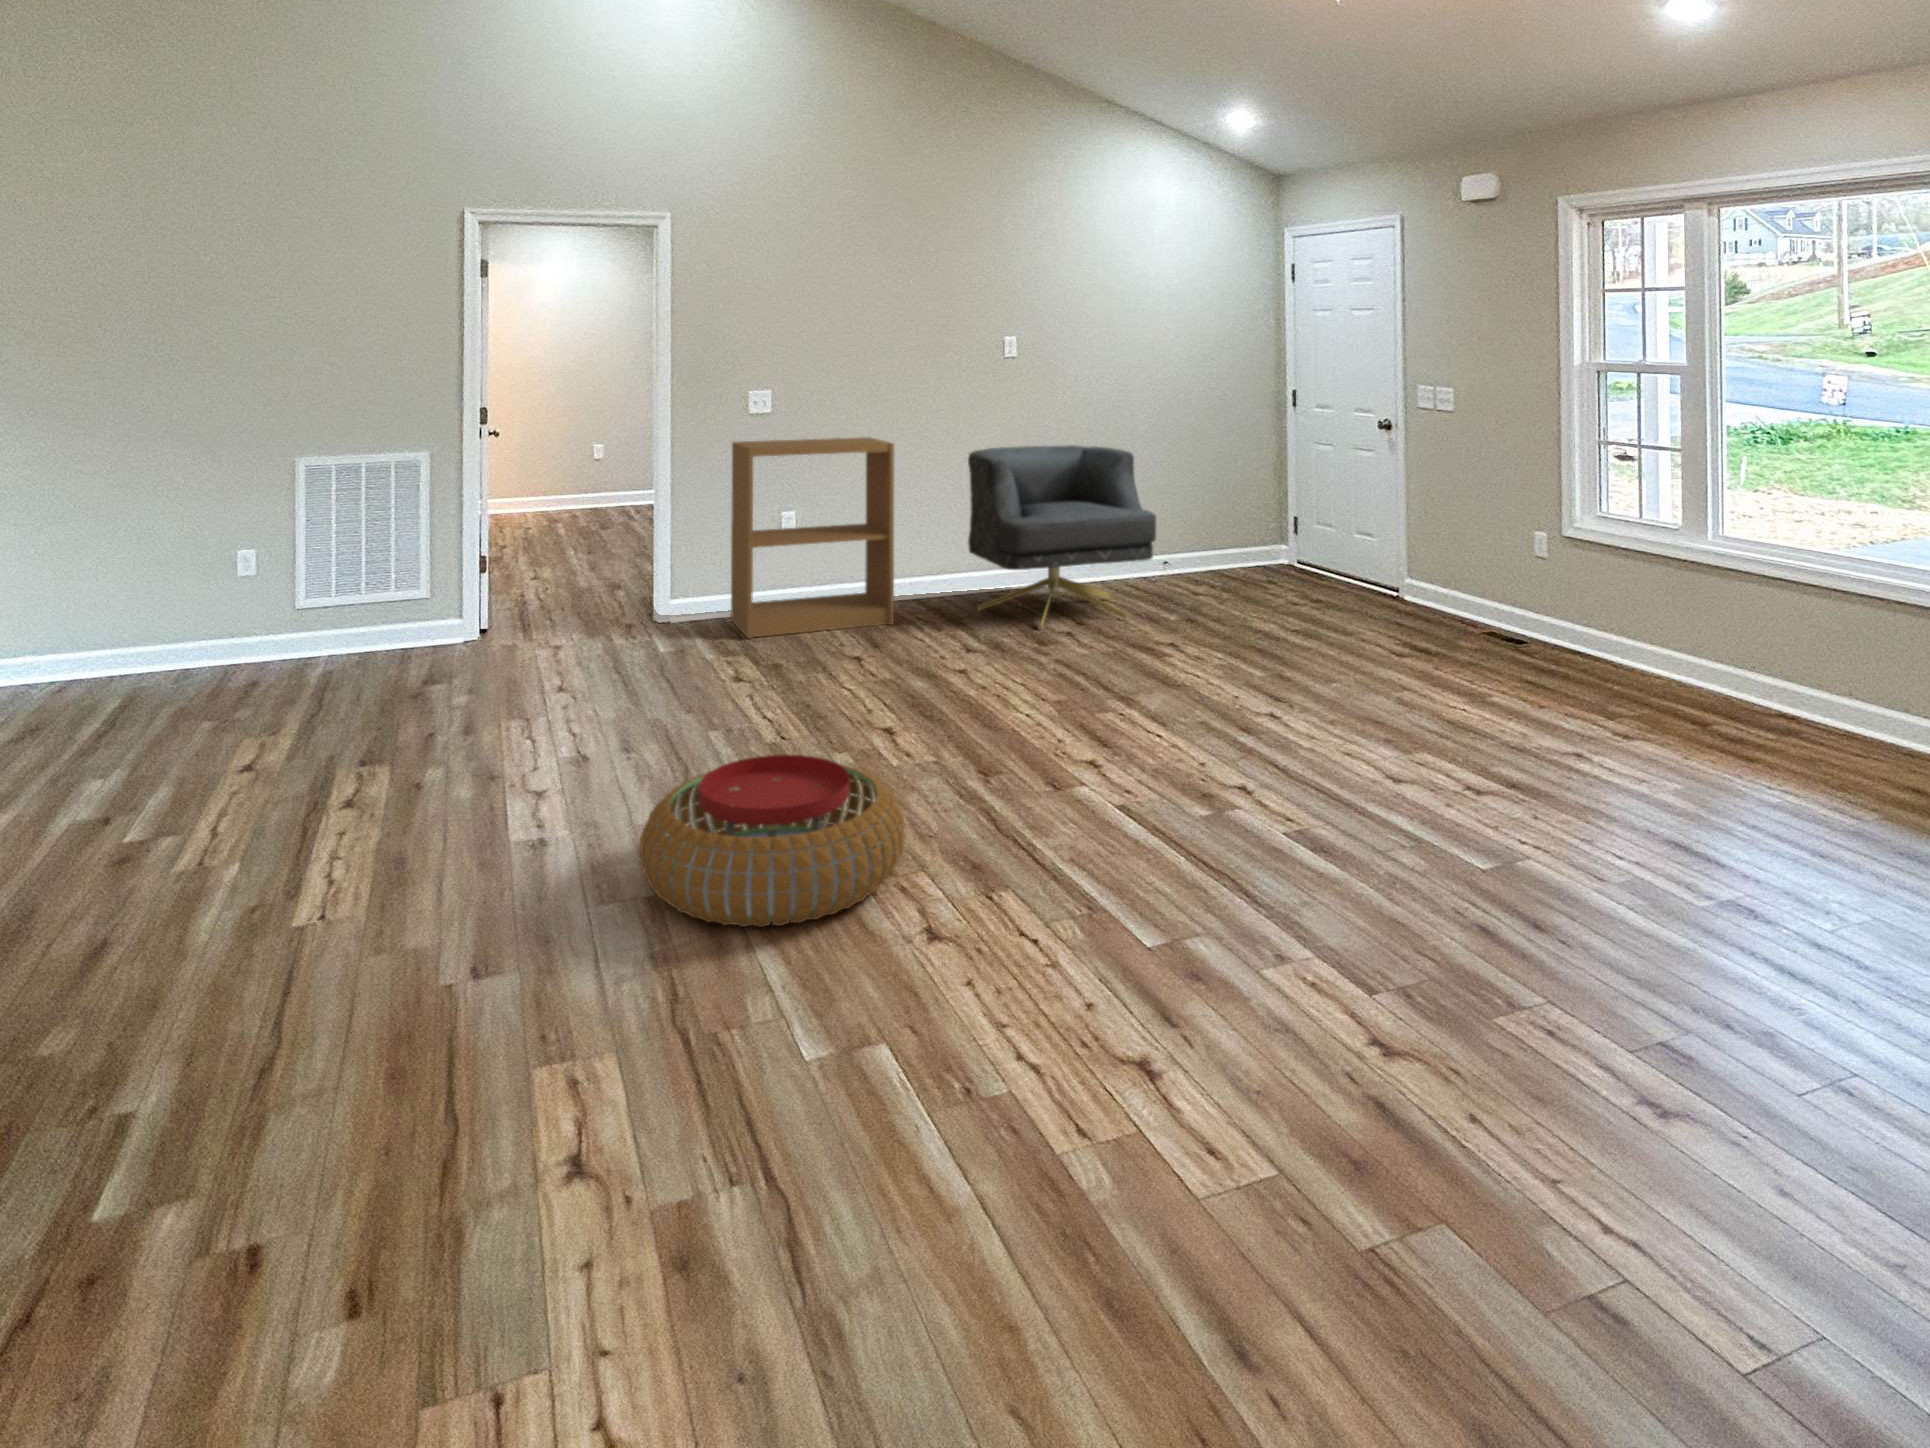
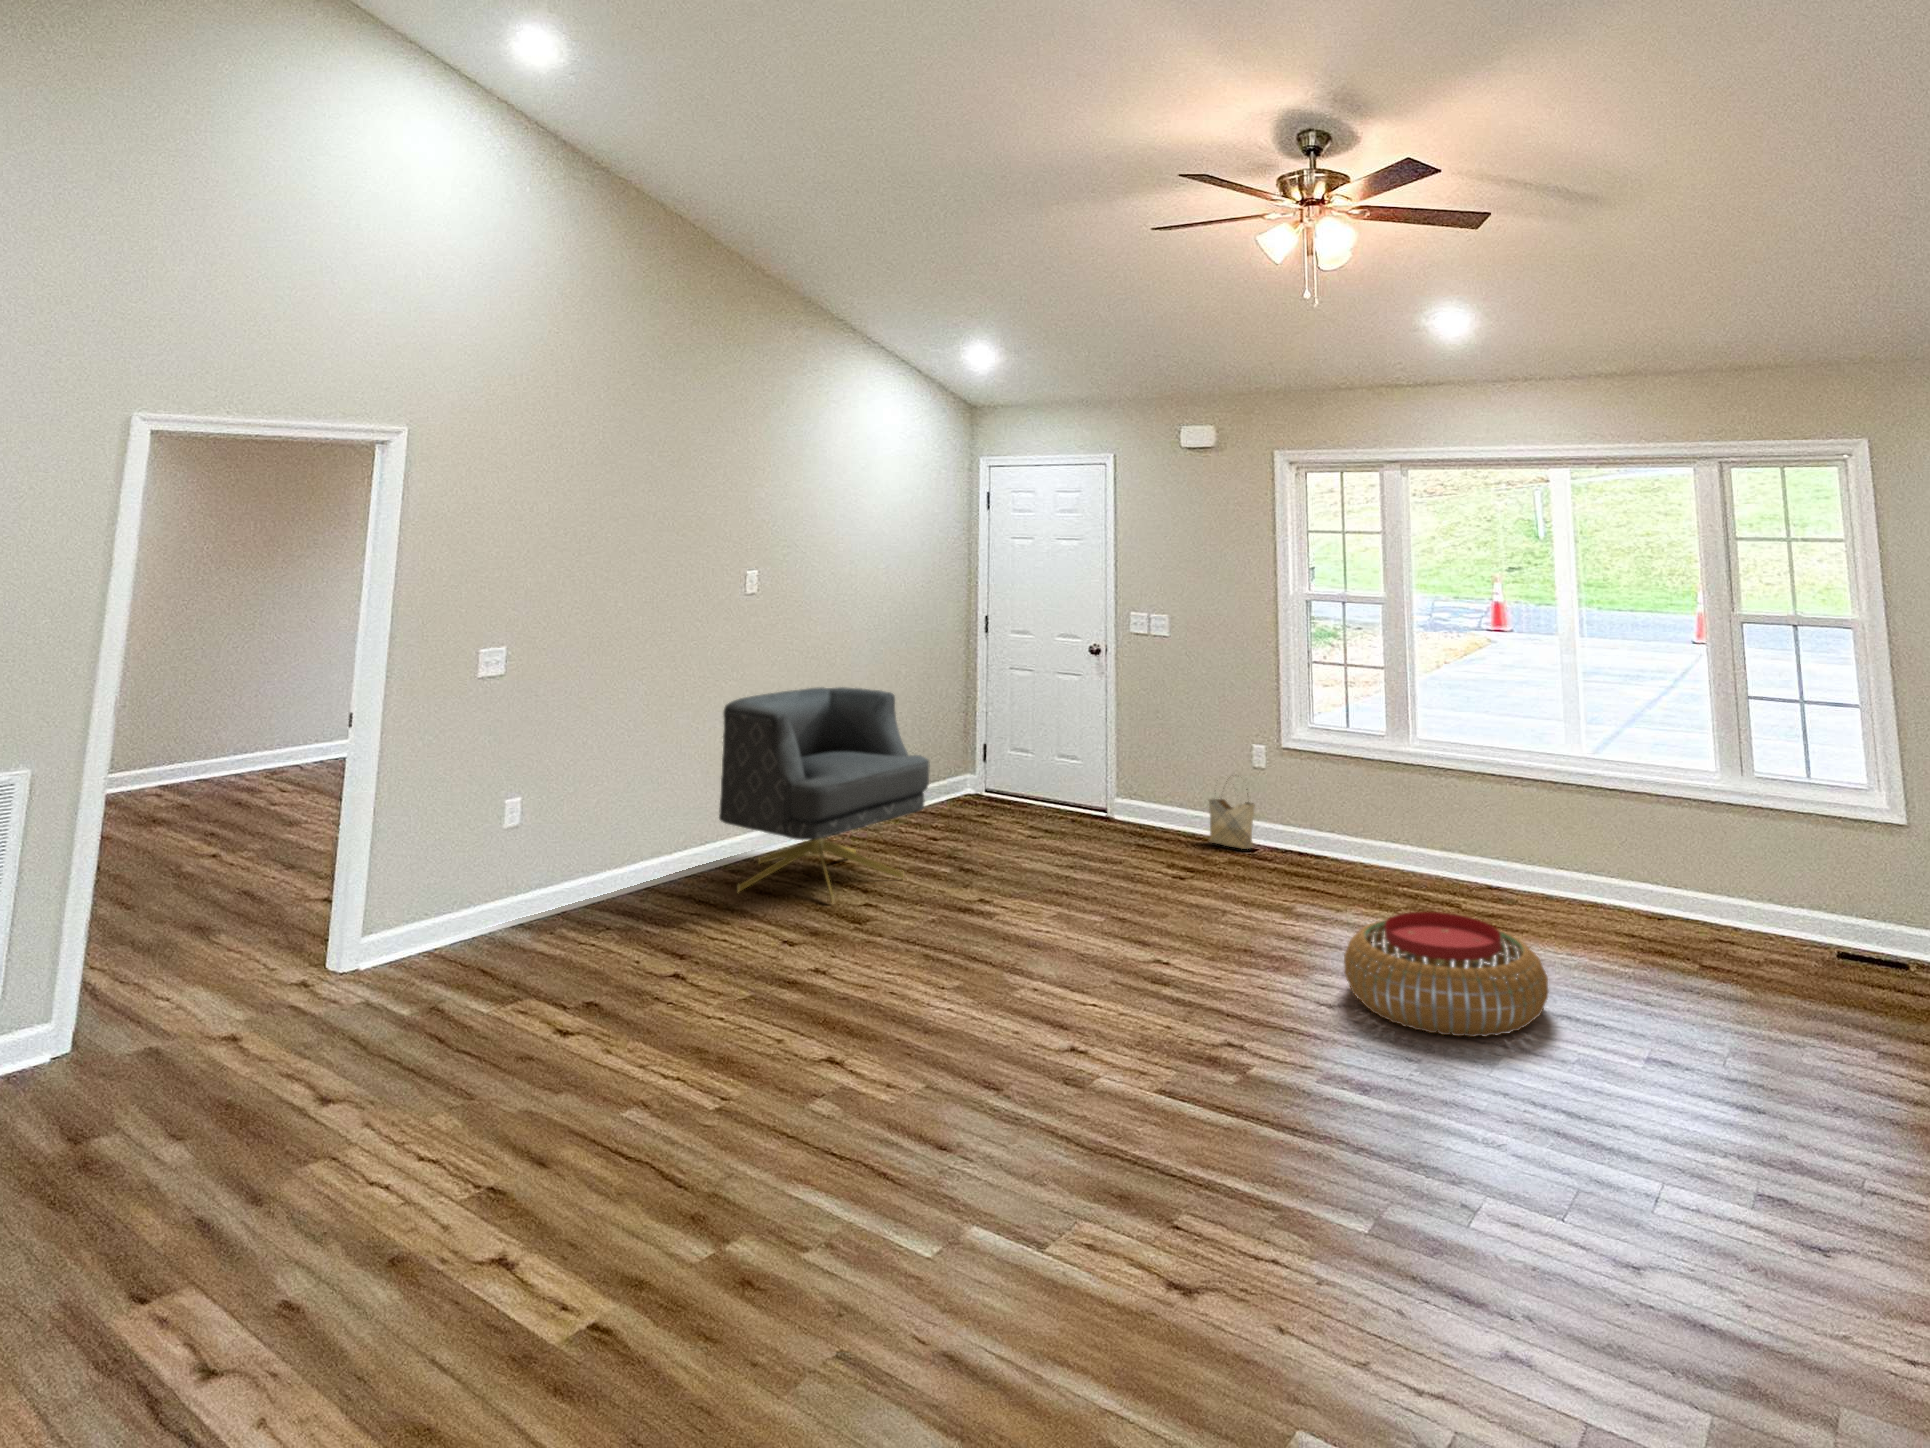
bookshelf: present [731,437,894,638] -> none [441,696,672,976]
woven basket: none [1476,562,1527,641] -> present [1209,777,1255,849]
pouf: present [640,755,905,927] -> present [1344,912,1549,1037]

